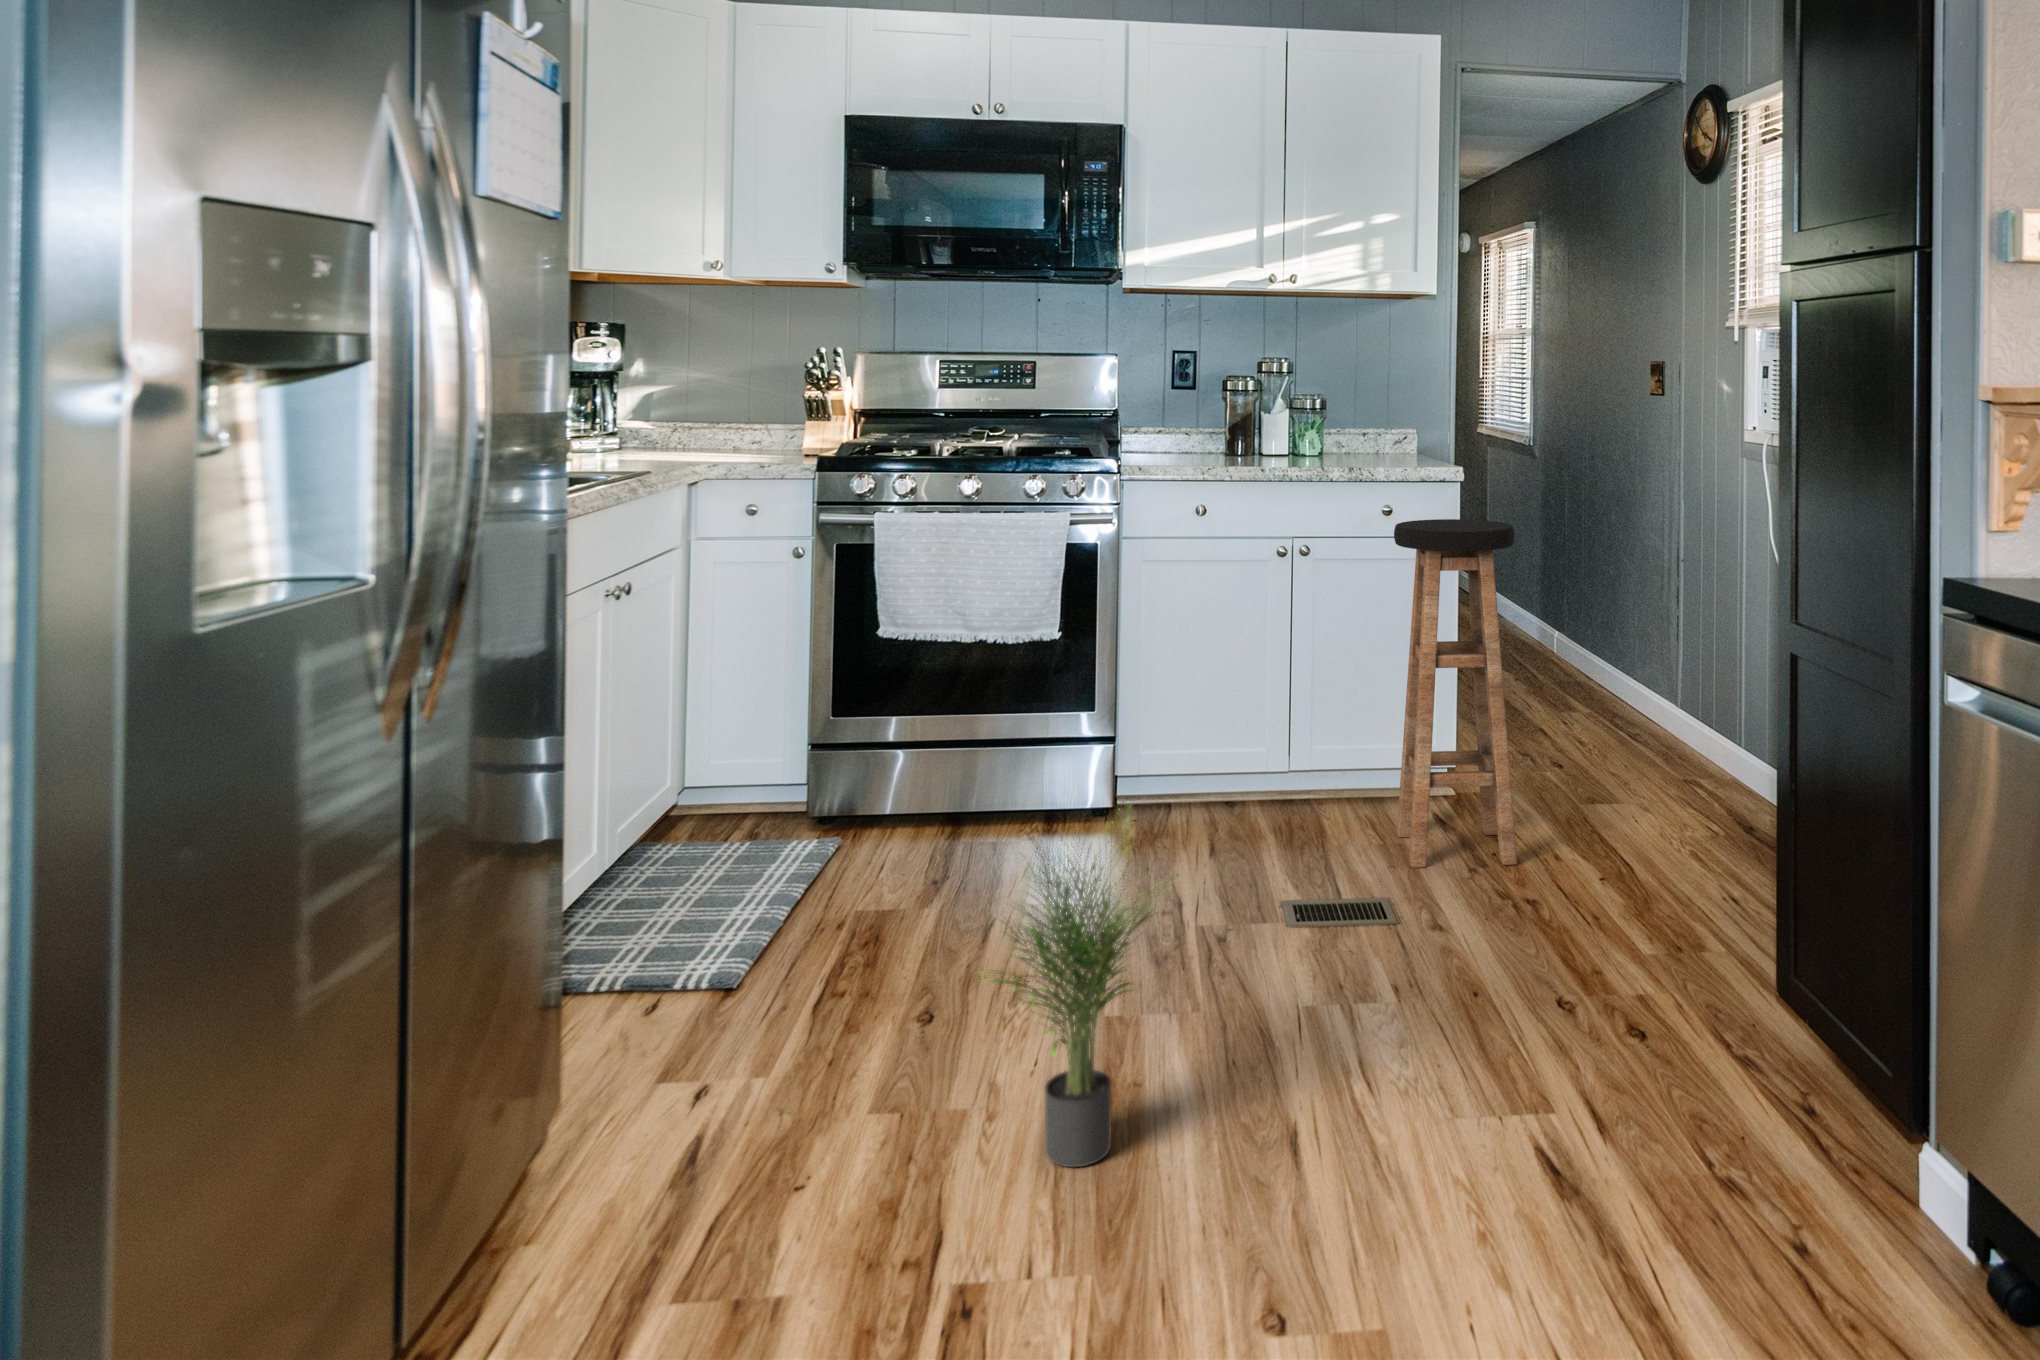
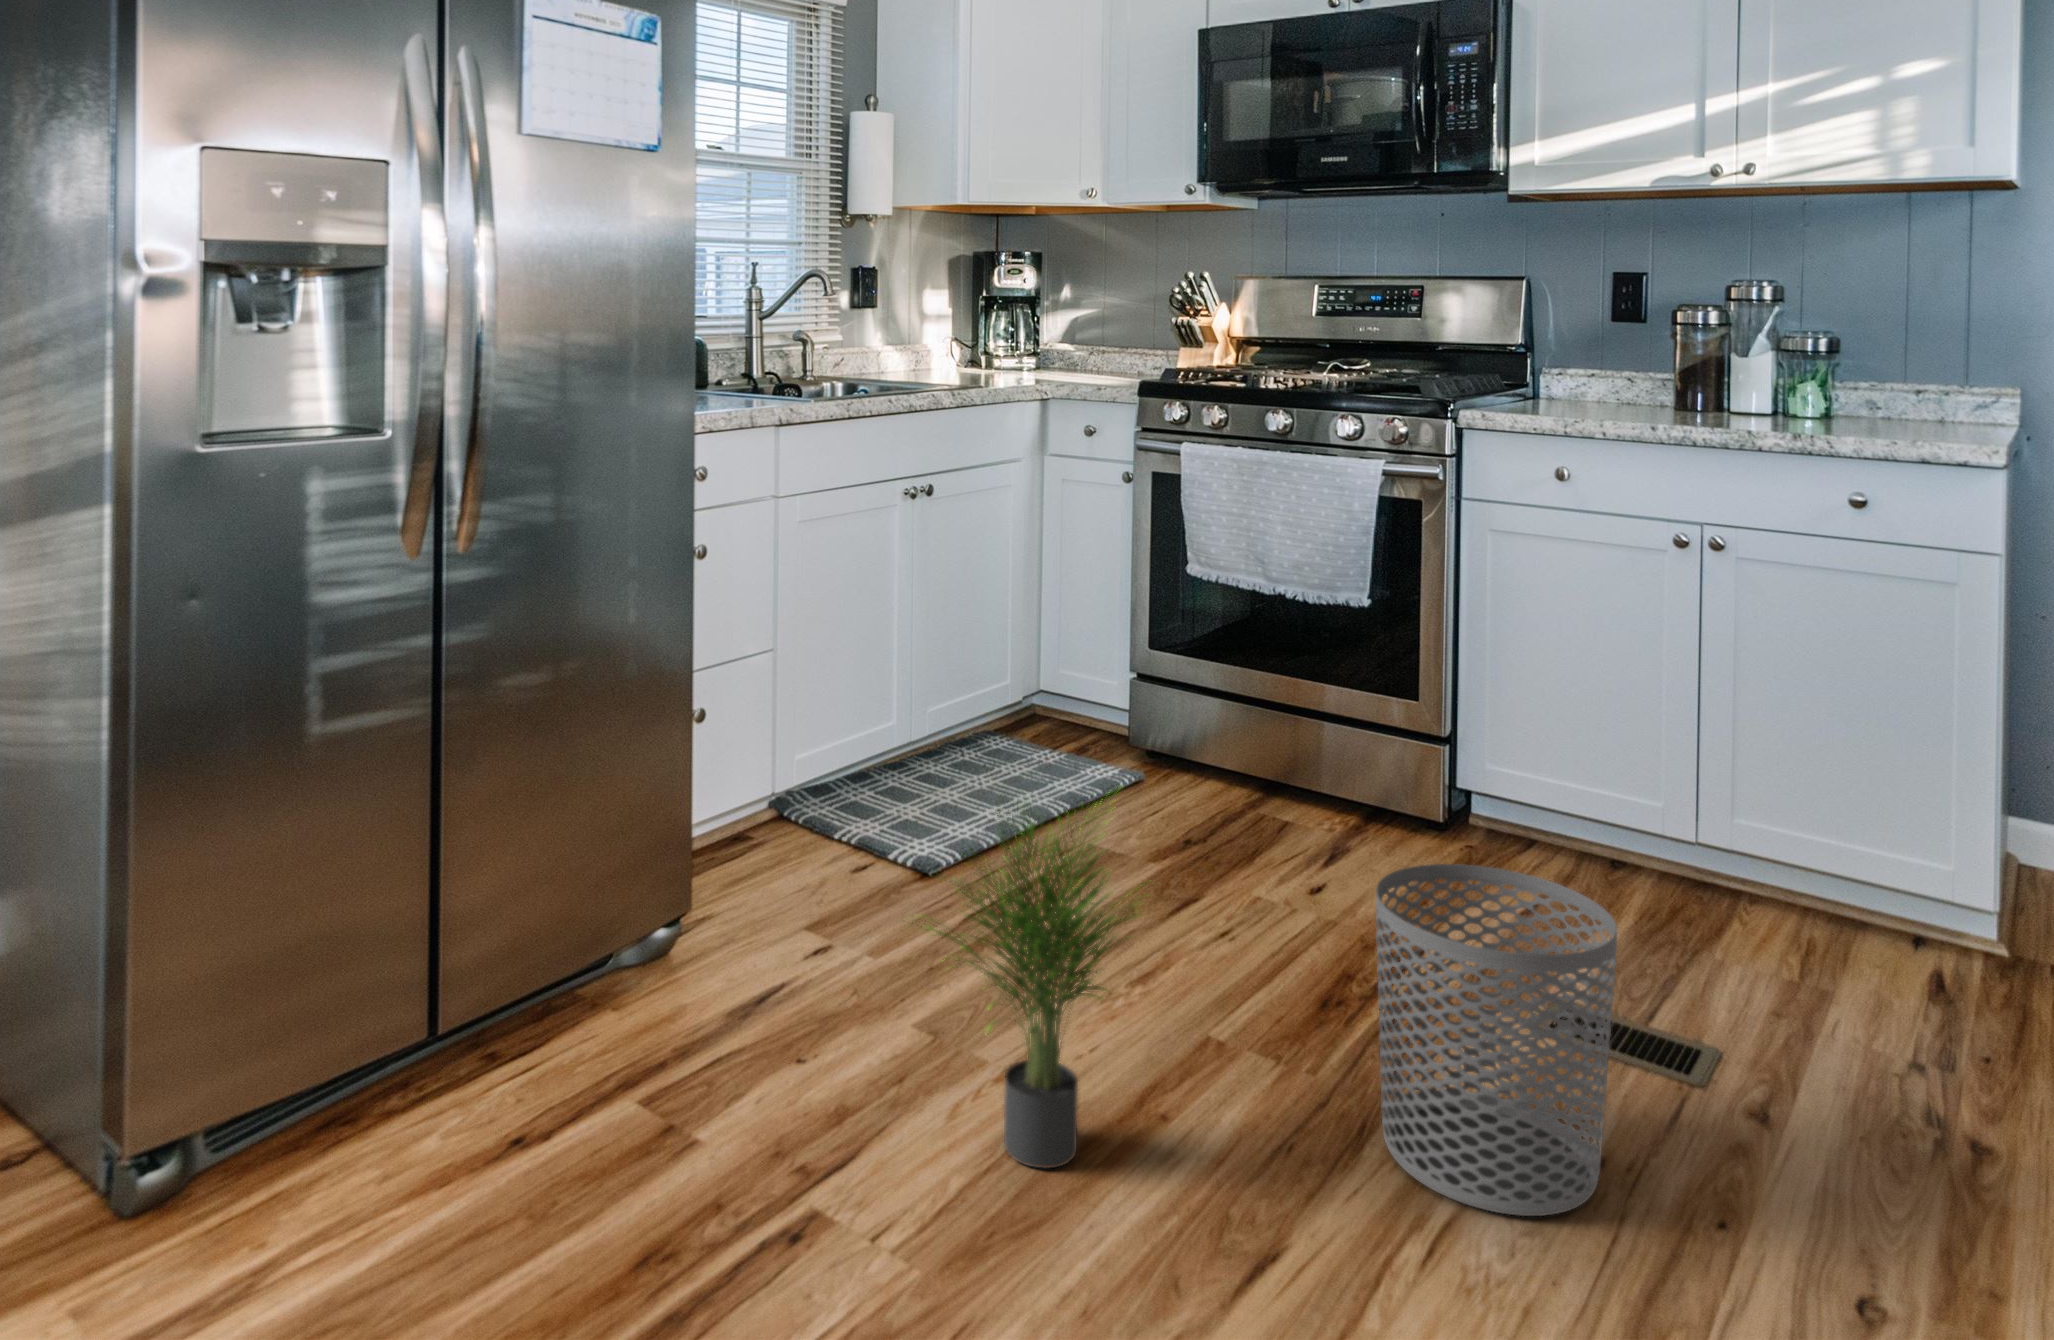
bar stool: present [1394,519,1517,868] -> none [1796,518,2030,1066]
waste bin: none [1270,804,1433,1053] -> present [1376,864,1617,1216]

